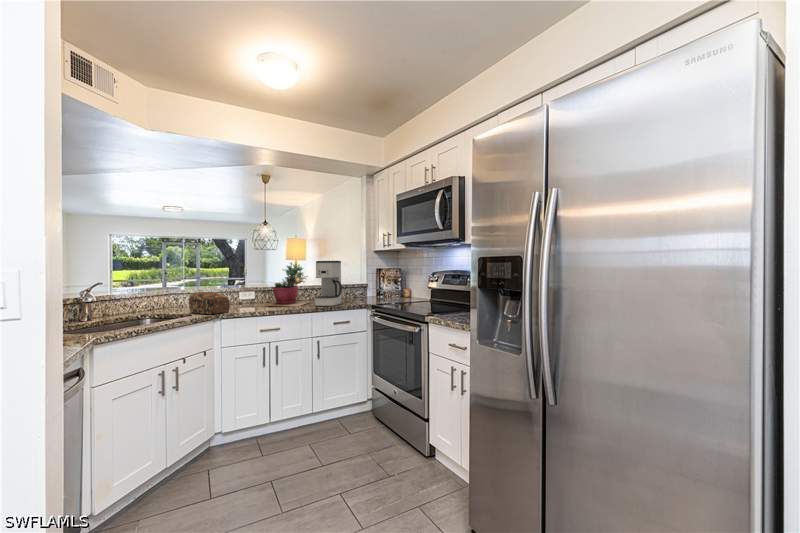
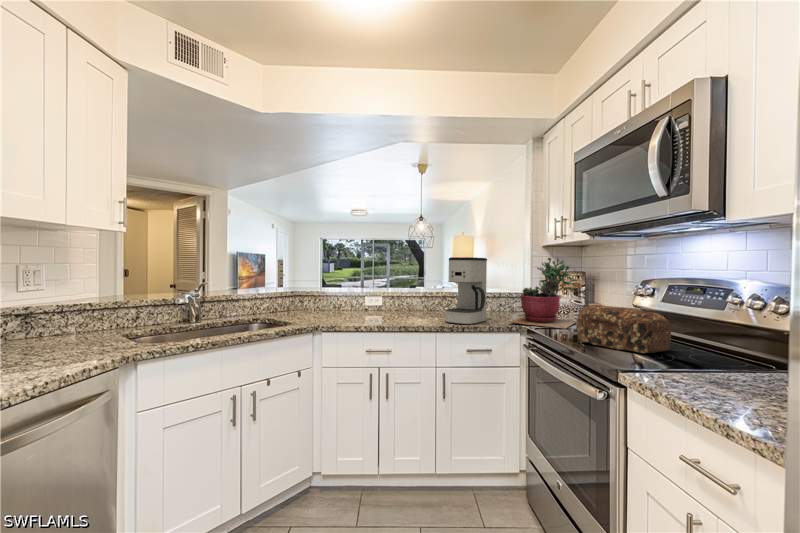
succulent plant: present [267,263,308,307] -> present [510,258,576,328]
bread loaf: present [189,292,230,314] -> present [577,305,671,353]

